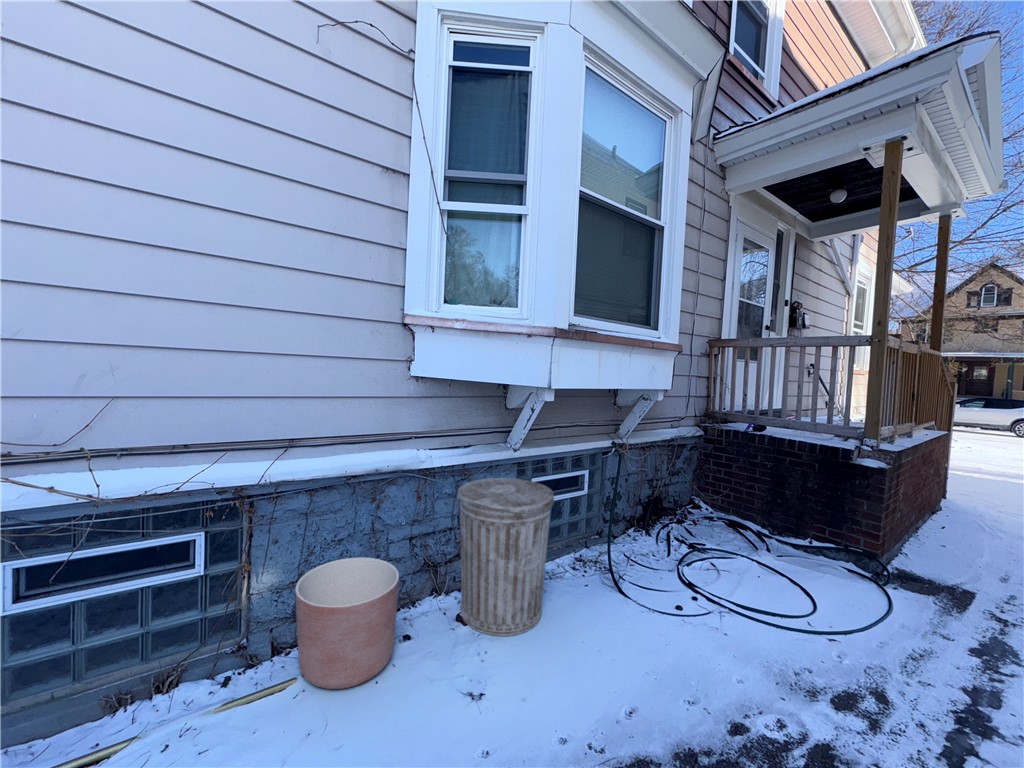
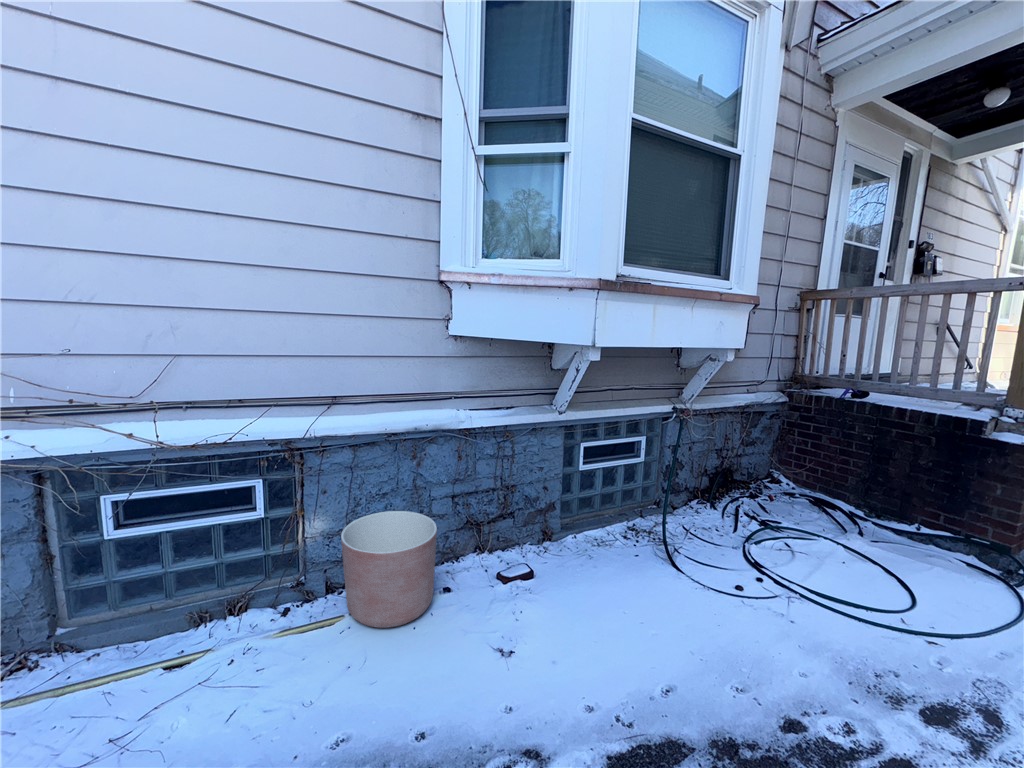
trash can: present [457,478,554,636] -> none [497,440,598,596]

